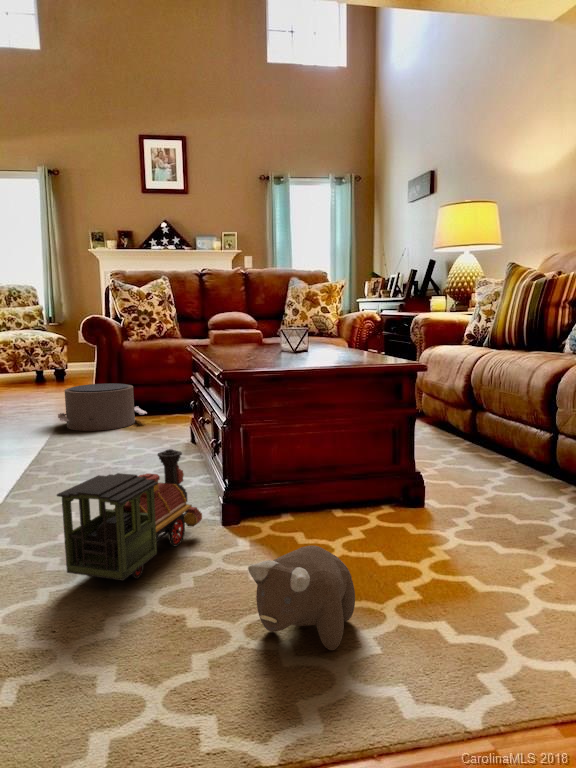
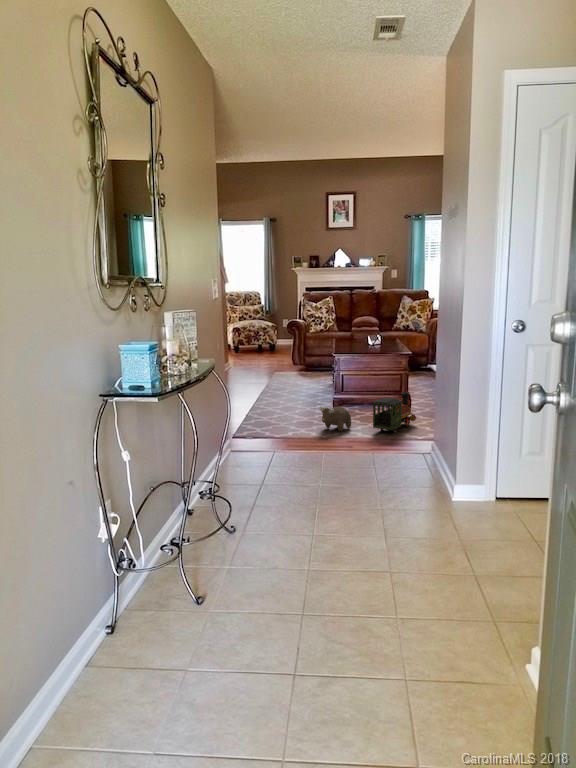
pouf: present [58,383,147,431] -> none [273,356,314,379]
toy train: present [57,449,202,581] -> present [372,392,416,433]

